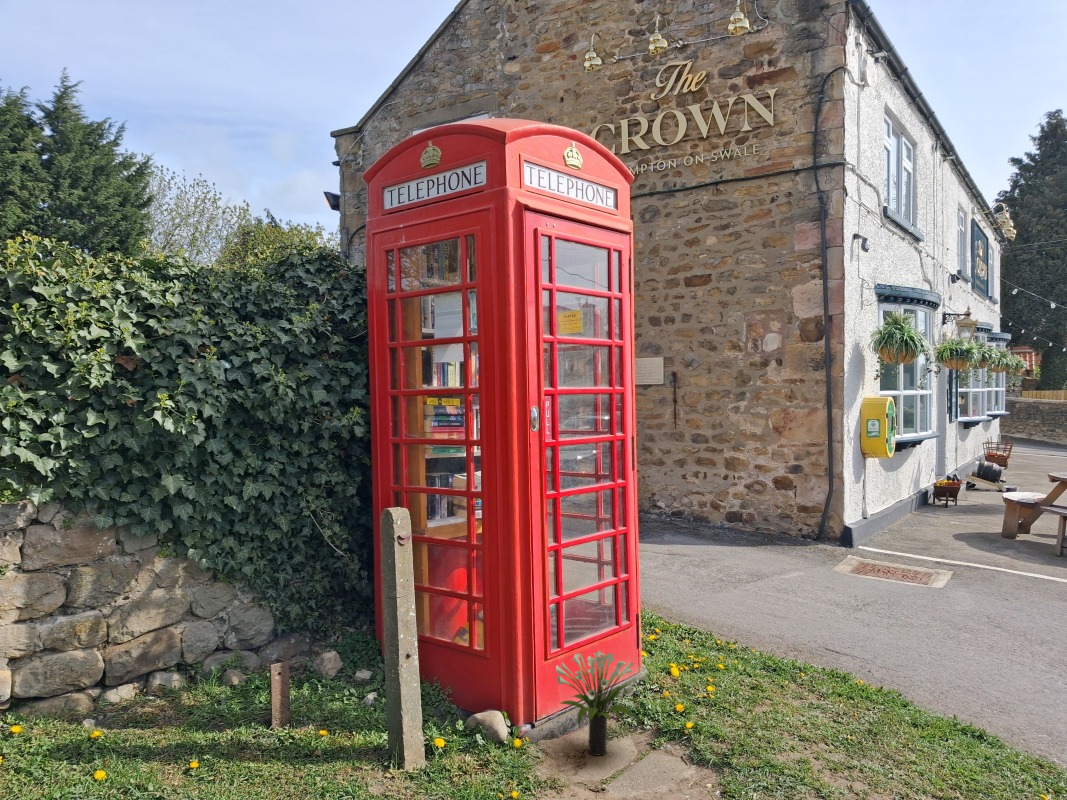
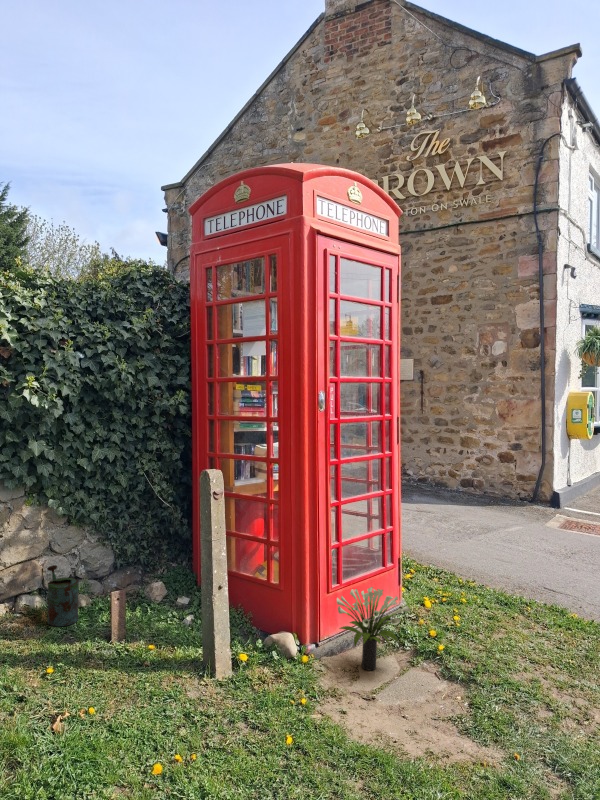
watering can: none [187,633,229,710] -> present [47,565,79,626]

